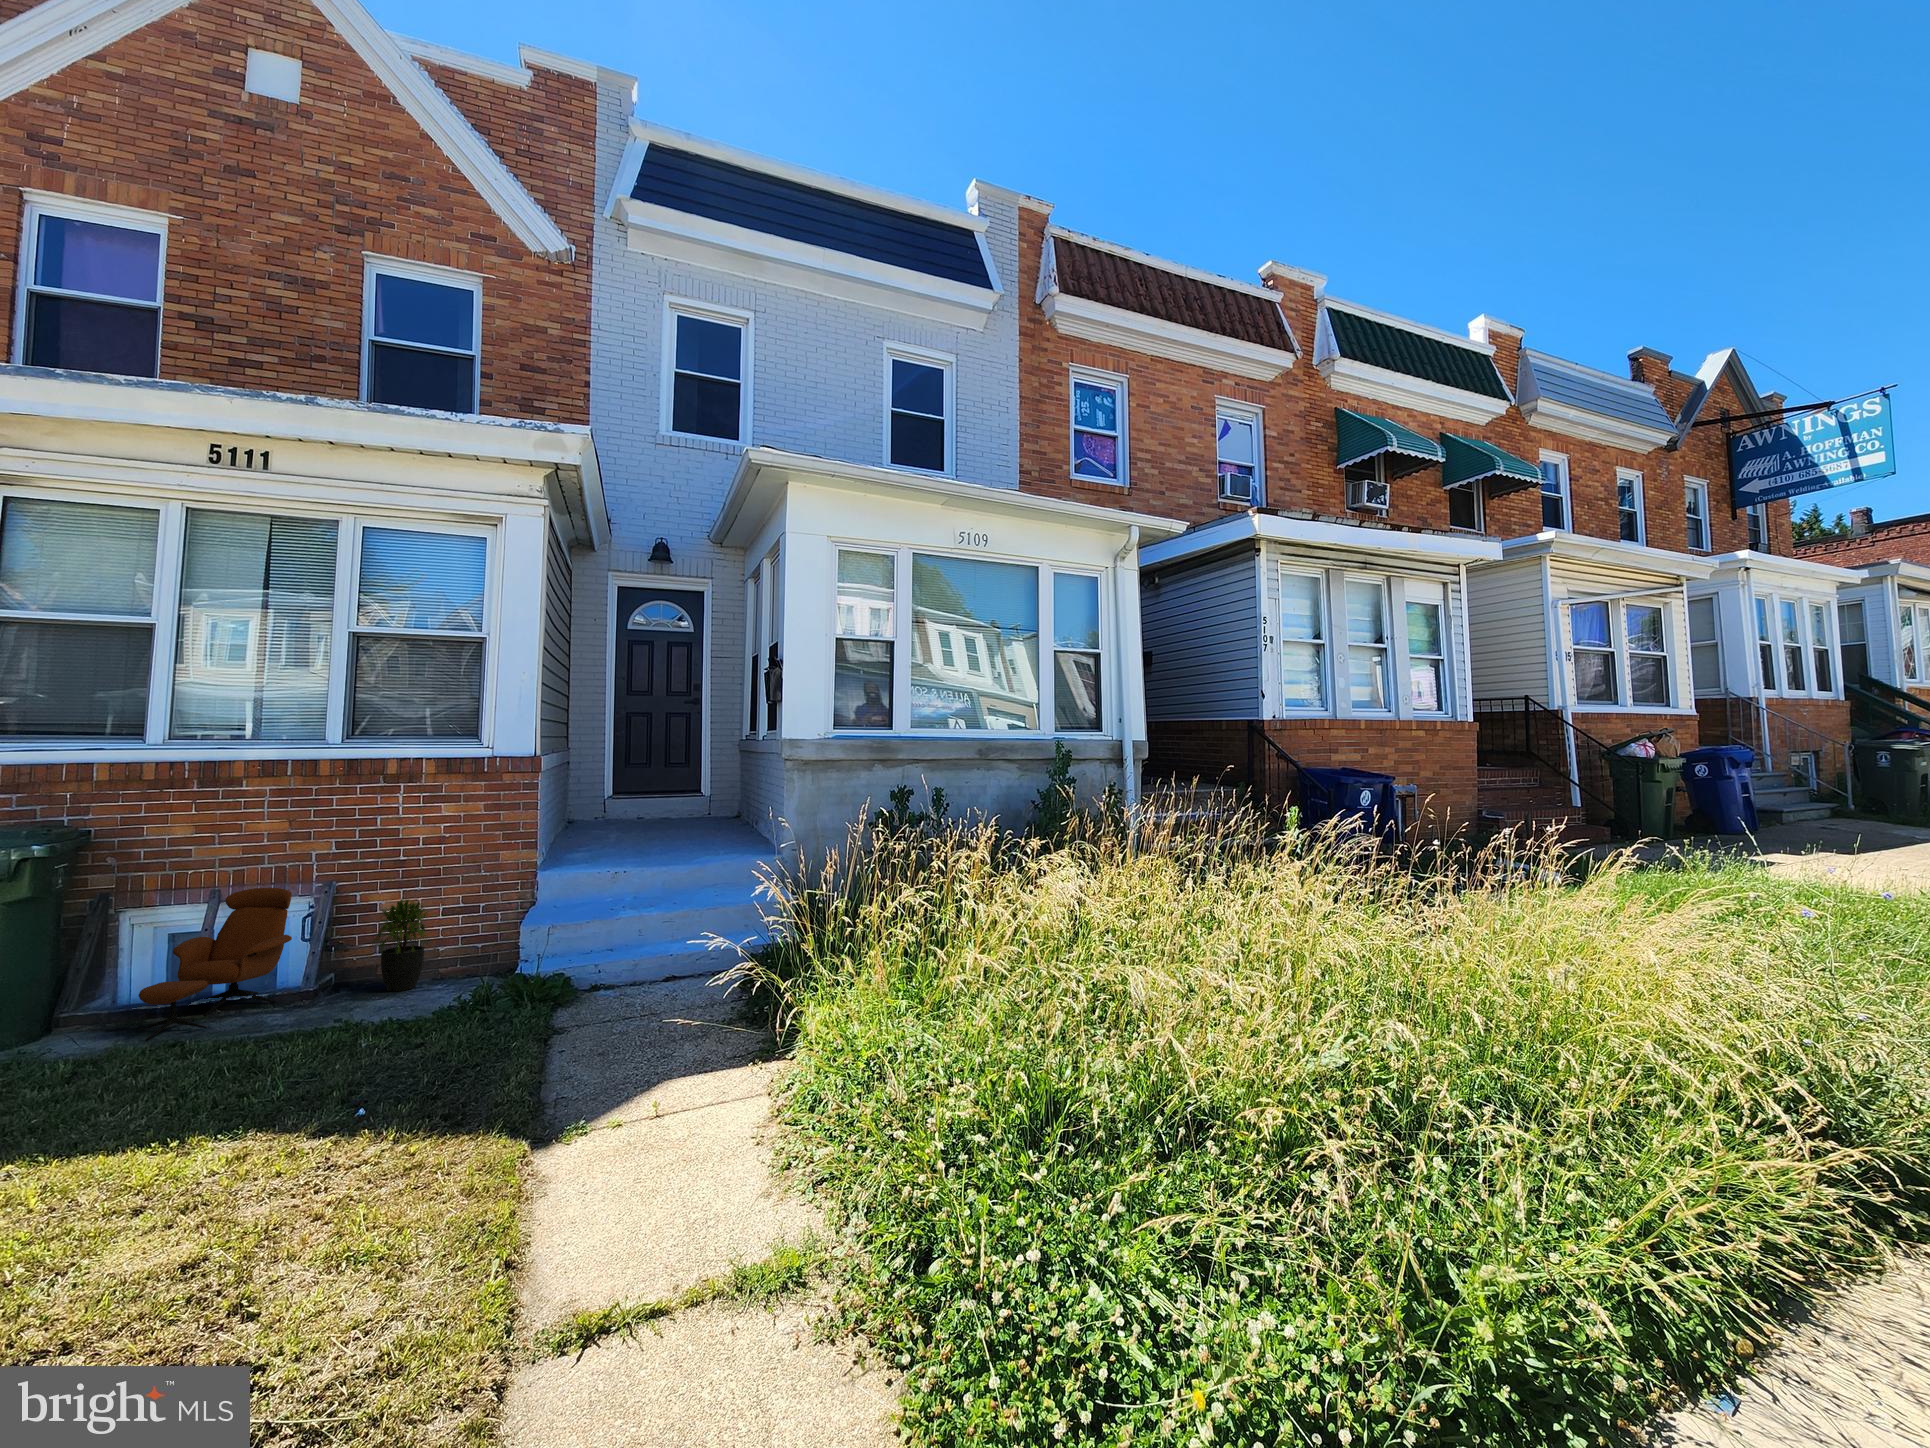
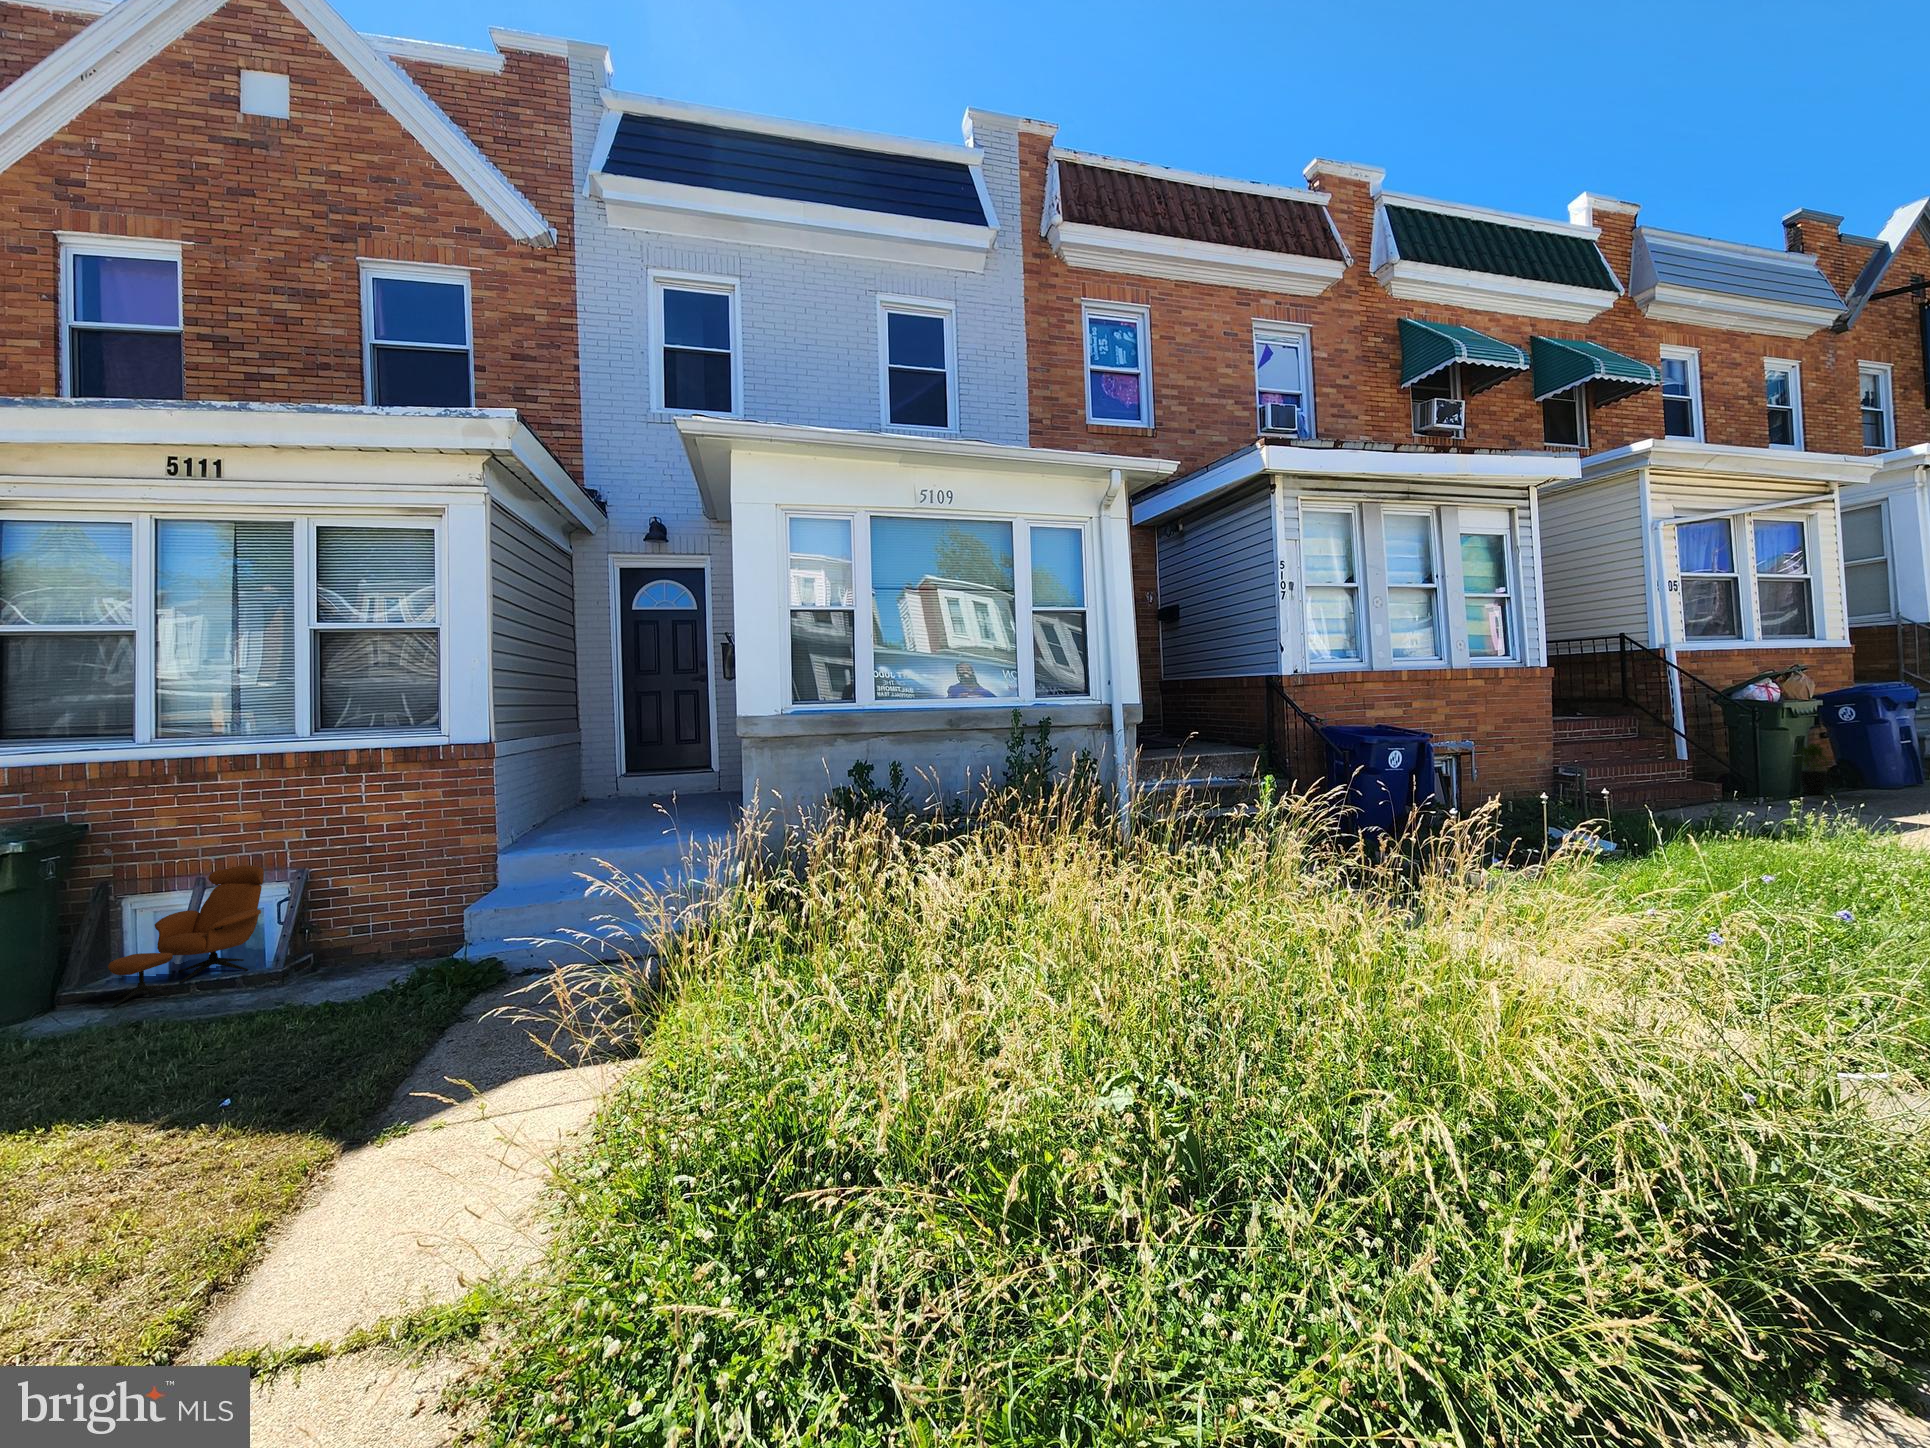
potted plant: present [372,899,429,991] -> present [1795,743,1829,794]

